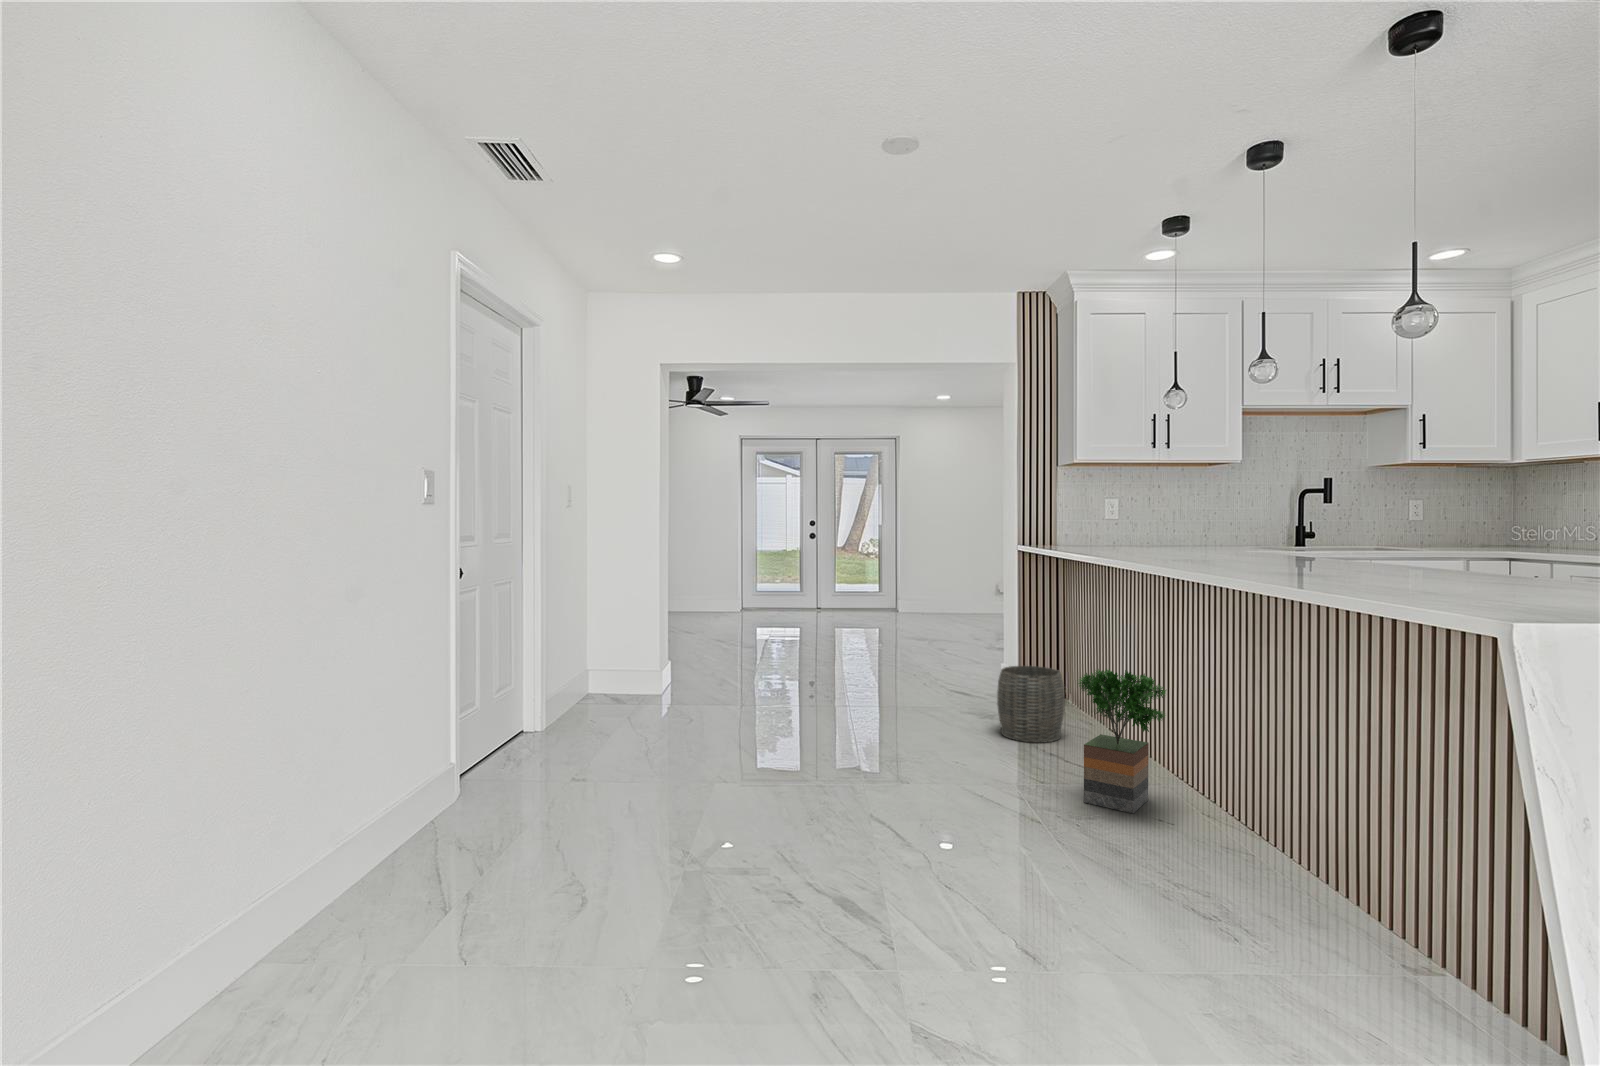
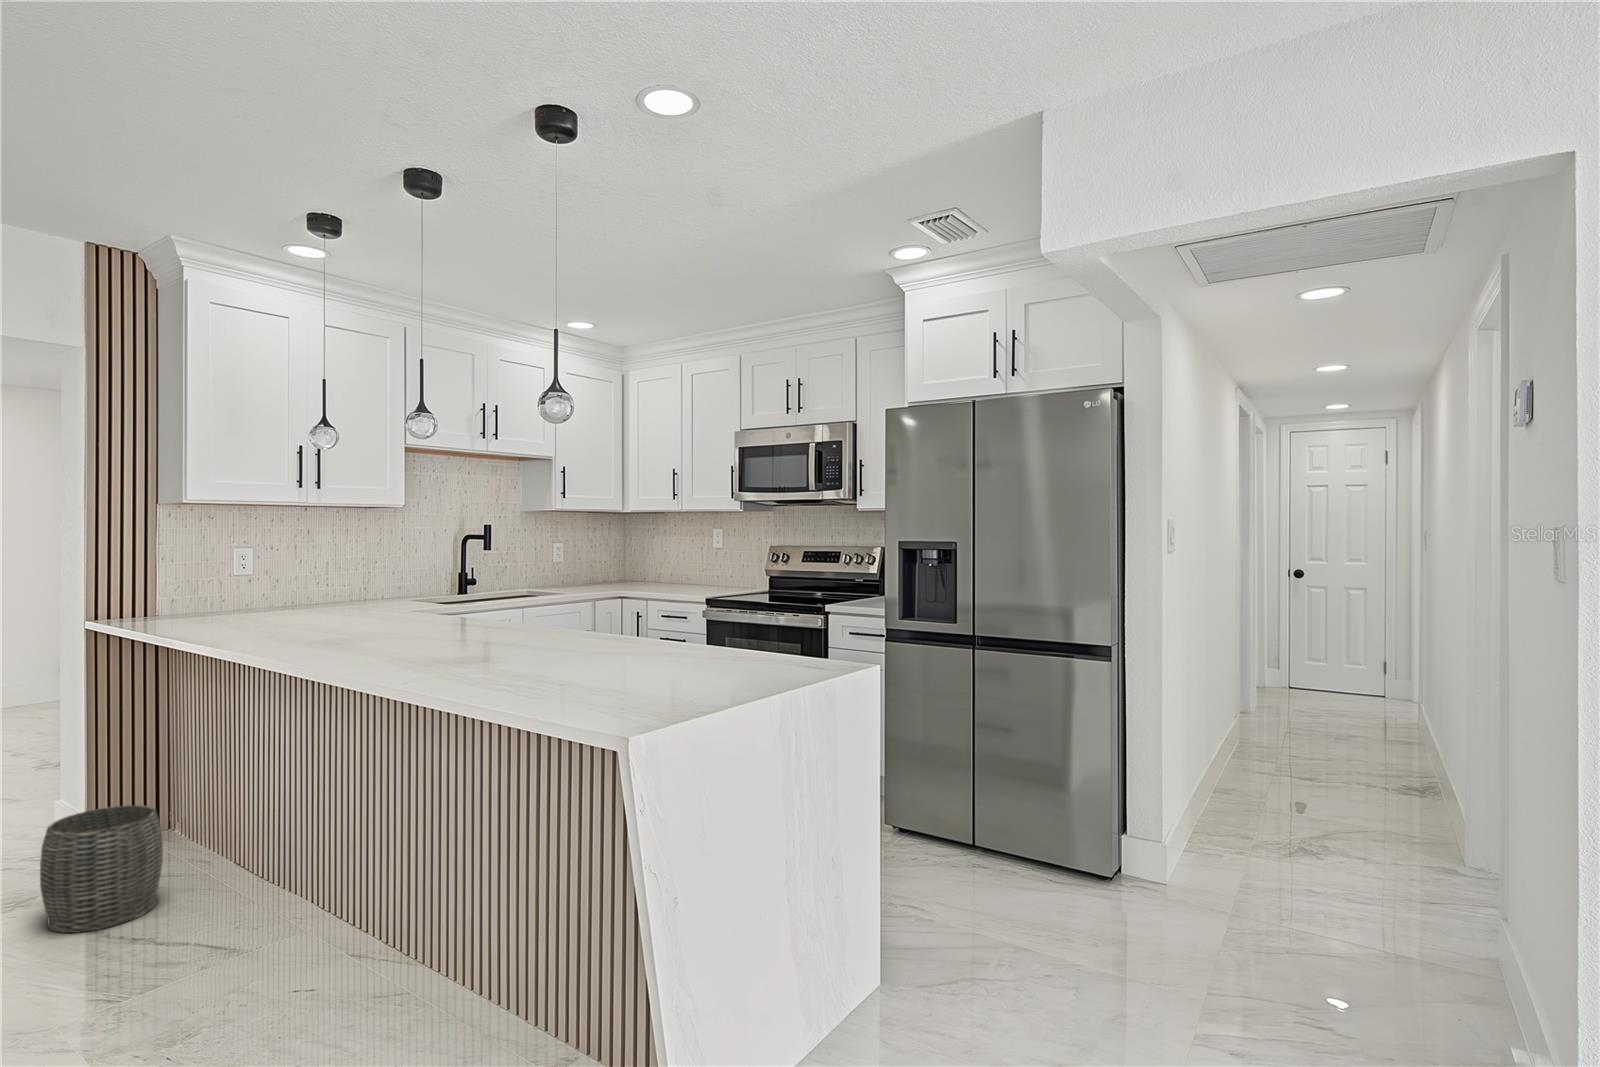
potted tree: present [1078,669,1166,813] -> none [175,809,312,1018]

